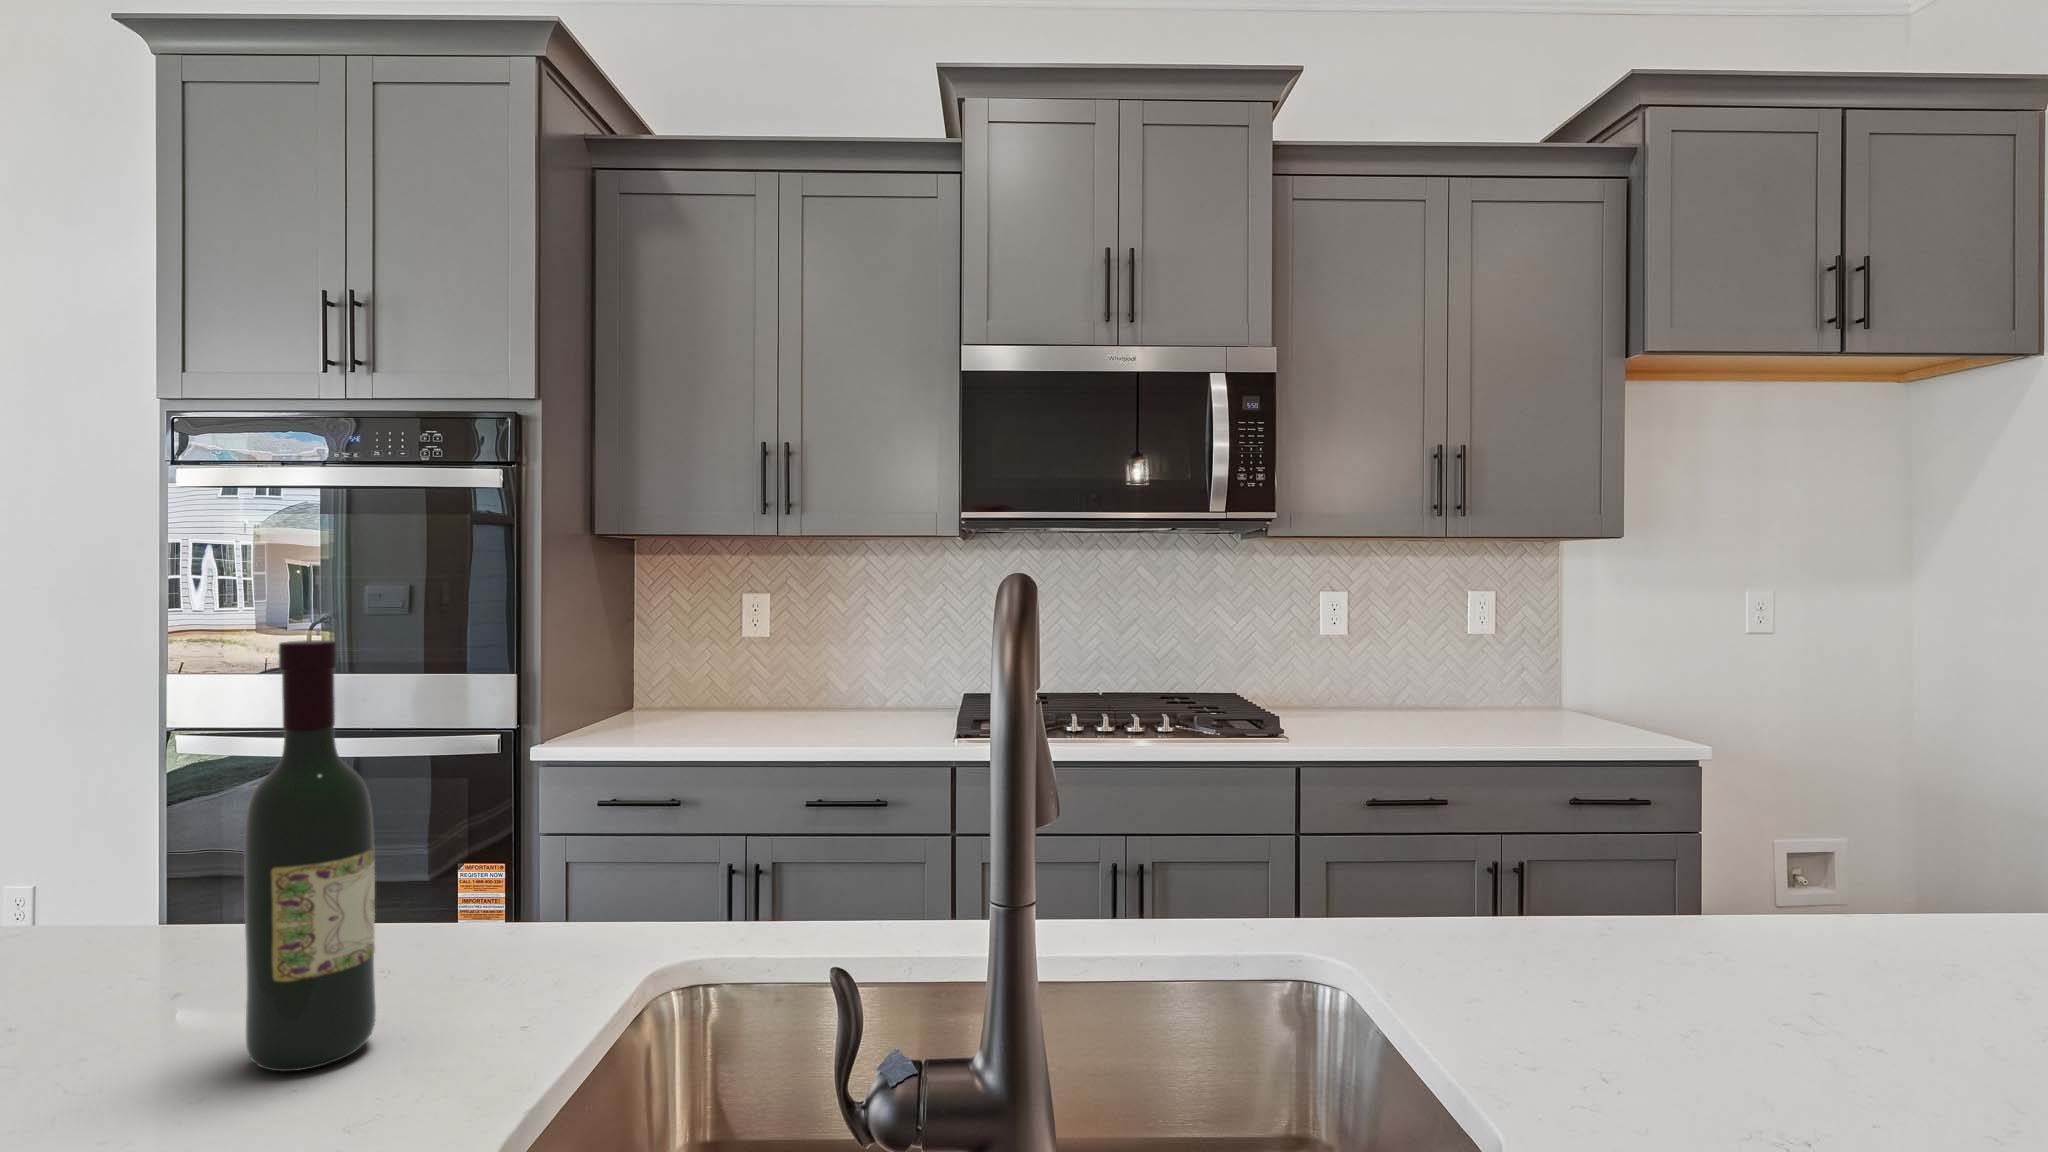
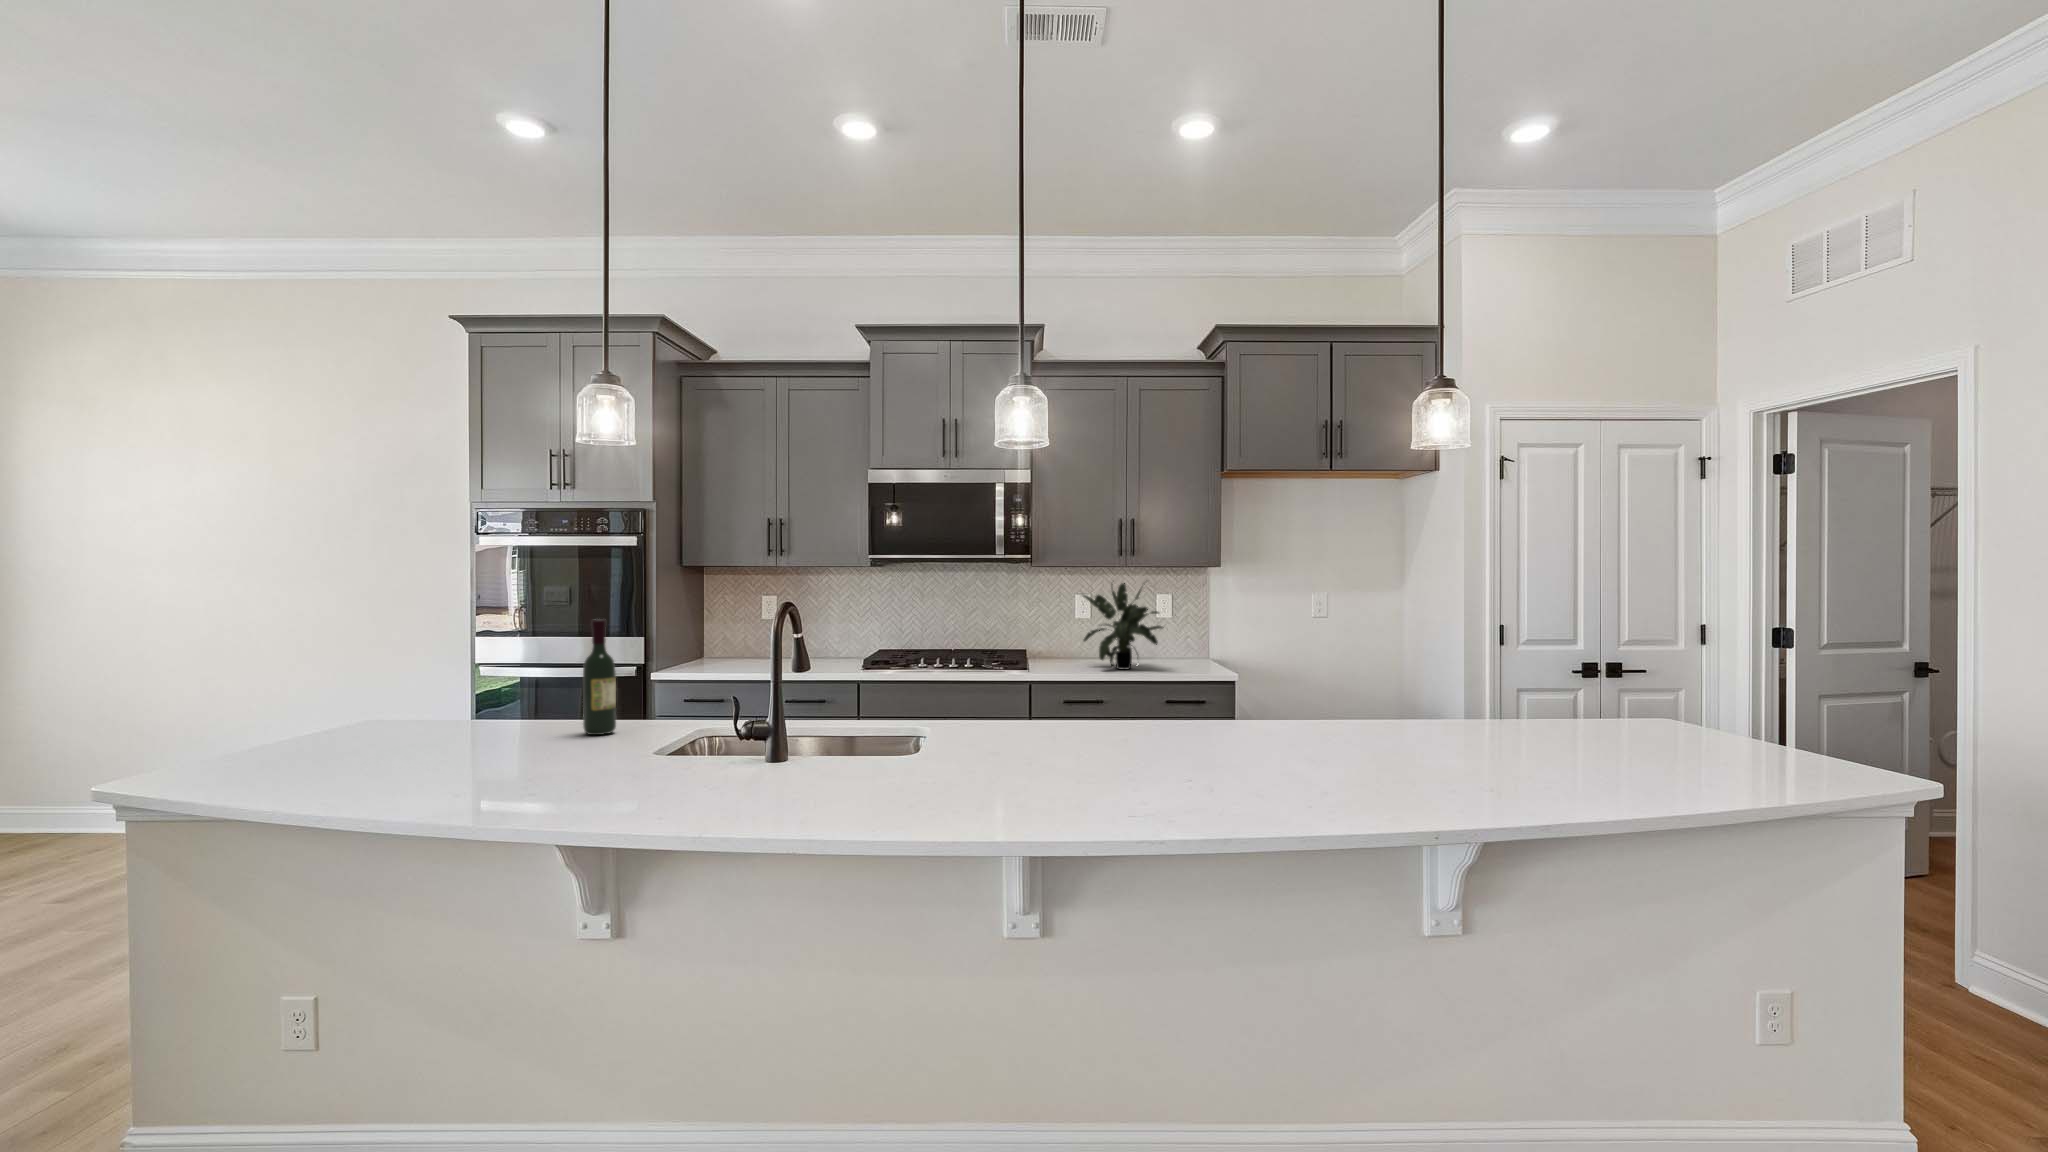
potted plant: none [1360,560,1542,733] -> present [1082,583,1162,670]

